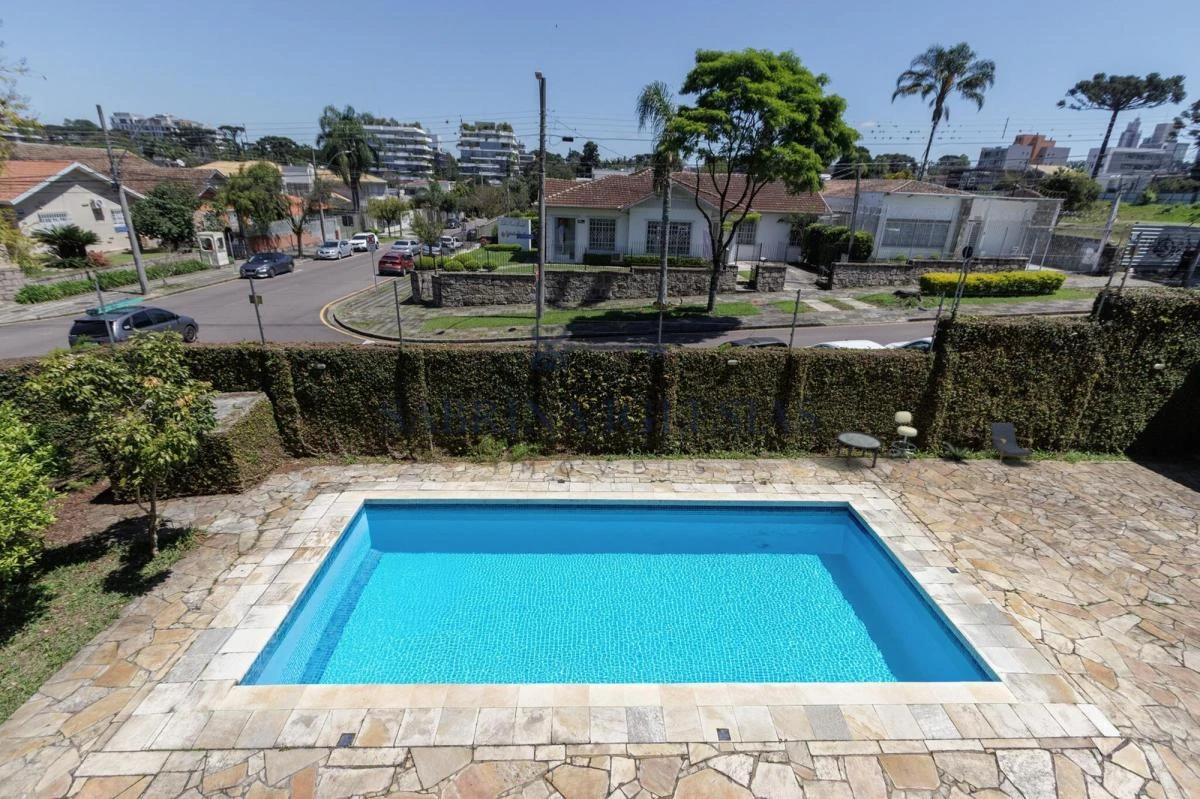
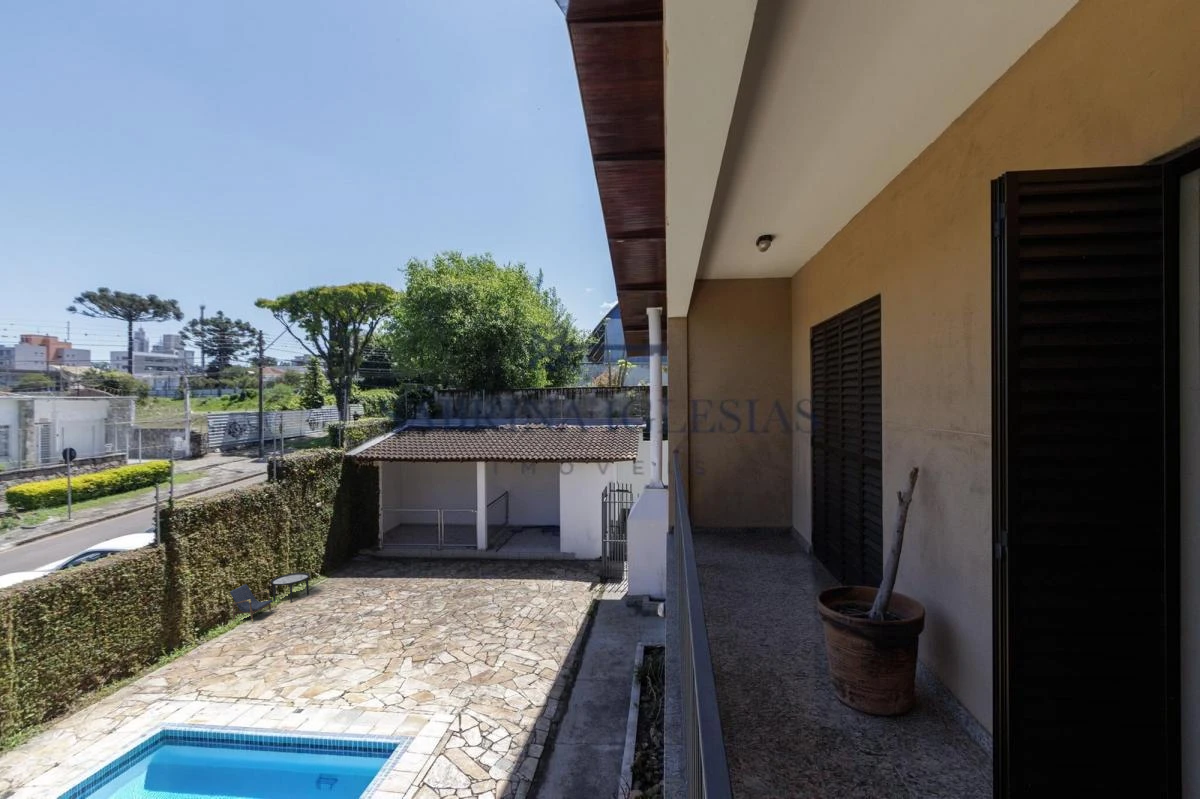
stool: present [888,412,917,462] -> none [142,614,179,670]
round table: present [837,431,883,467] -> present [271,572,310,603]
potted plant: present [943,442,970,460] -> none [196,622,231,639]

